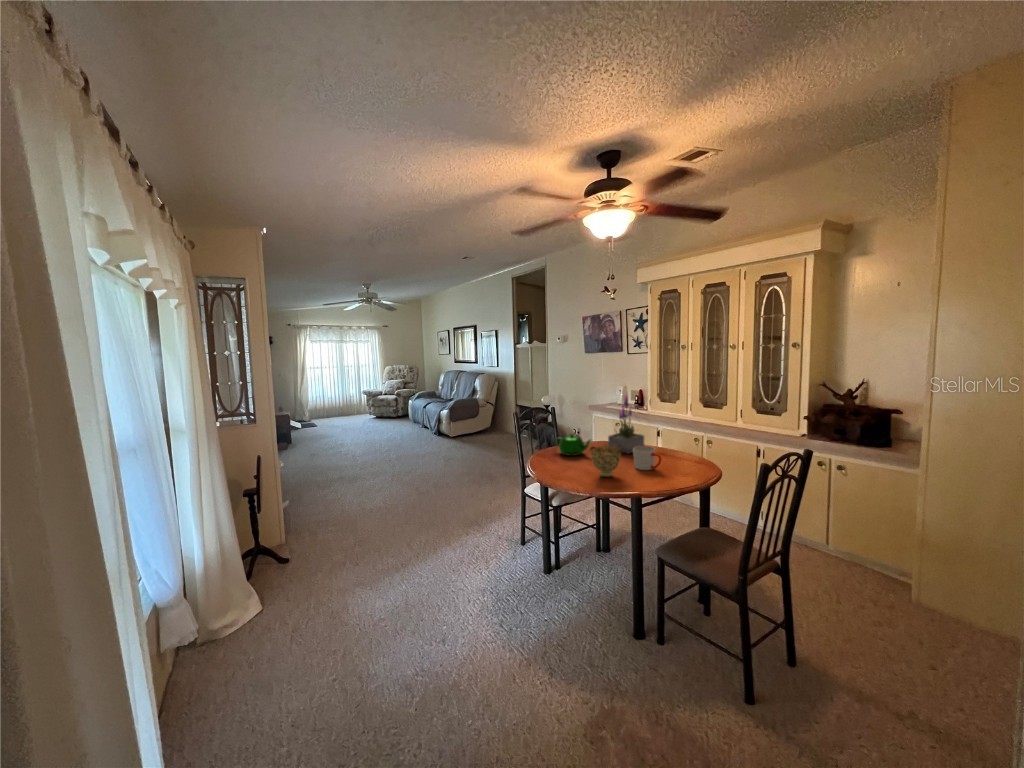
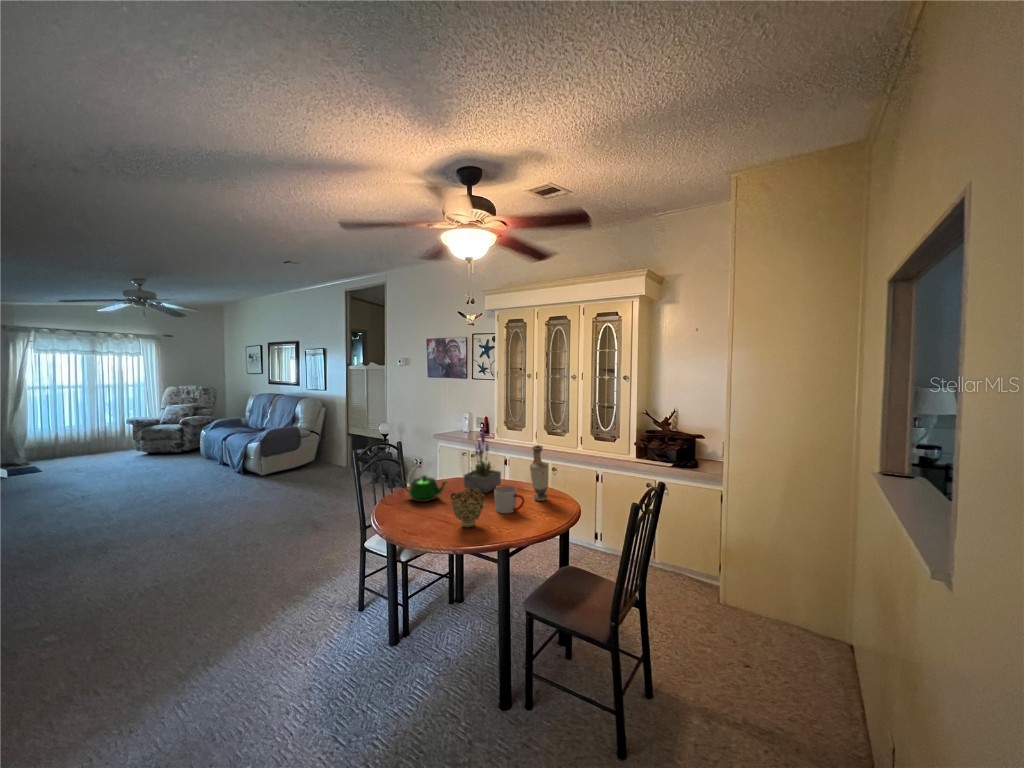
vase: none [671,410,690,463] -> present [530,445,548,501]

